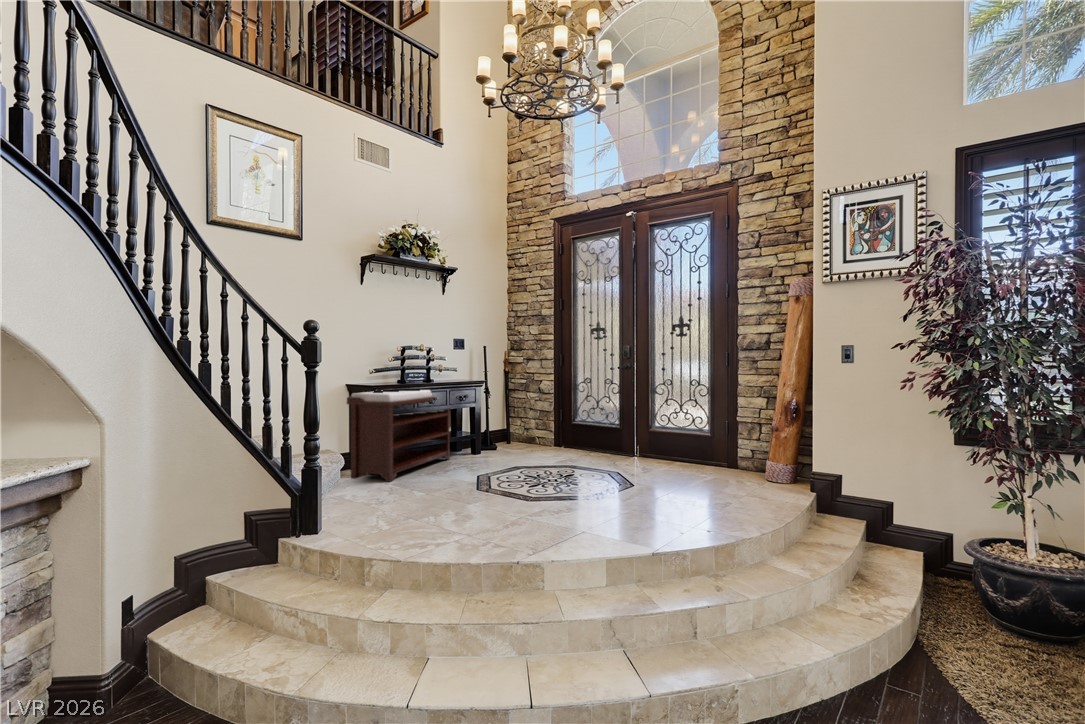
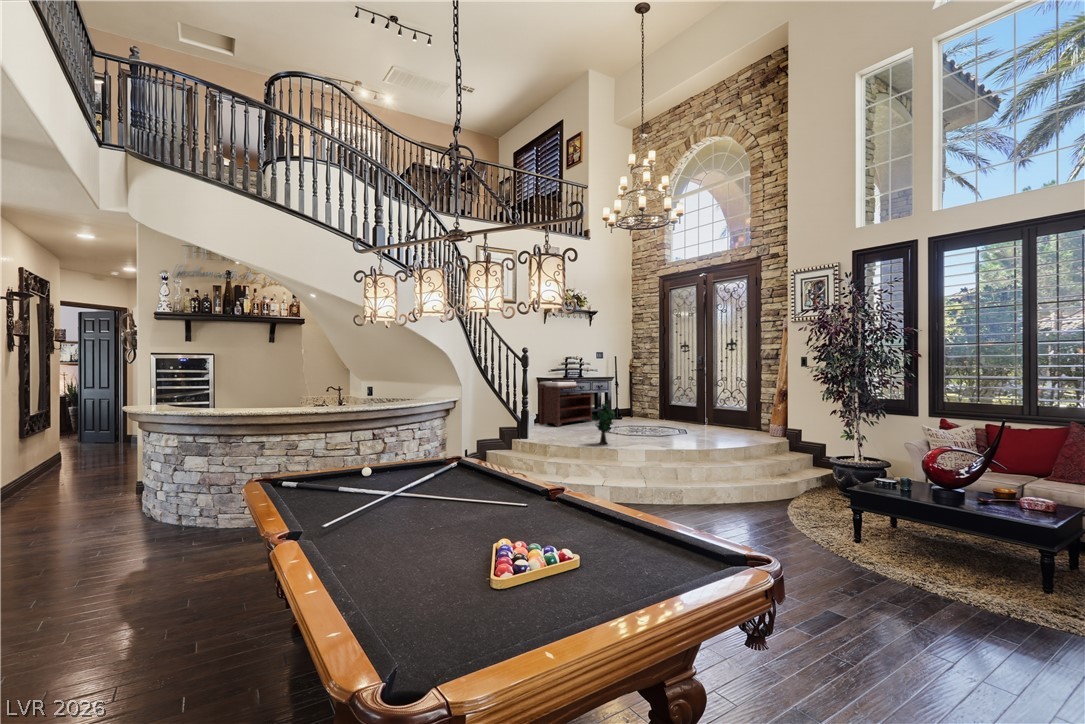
decorative plant: none [479,440,538,548] -> present [592,400,615,444]

